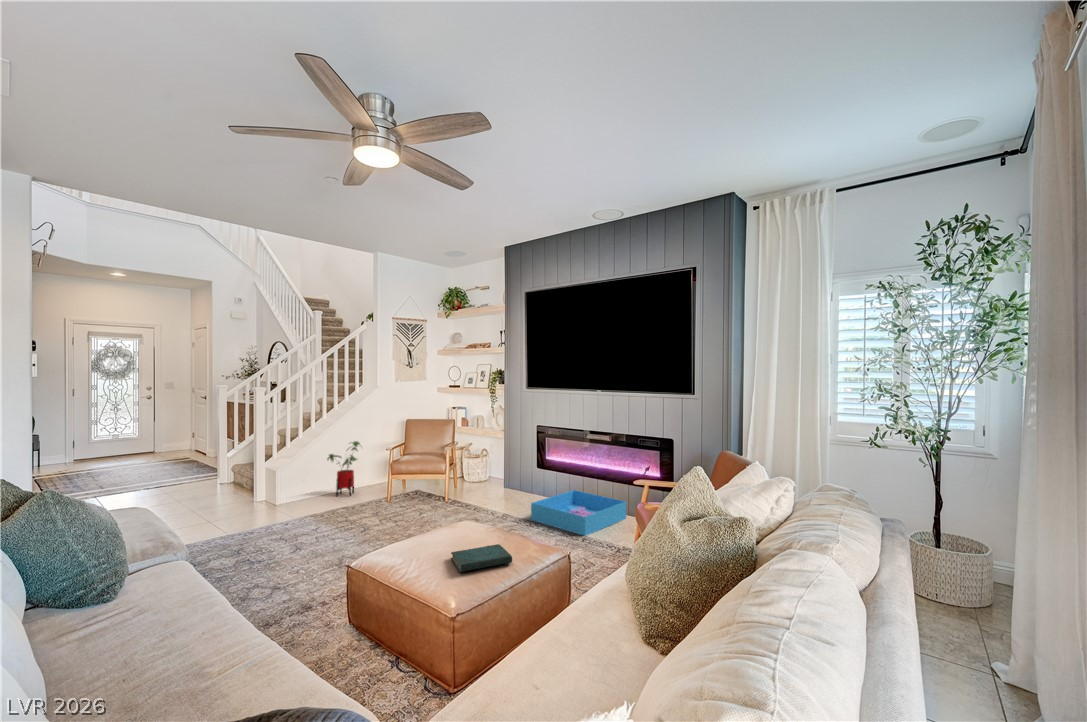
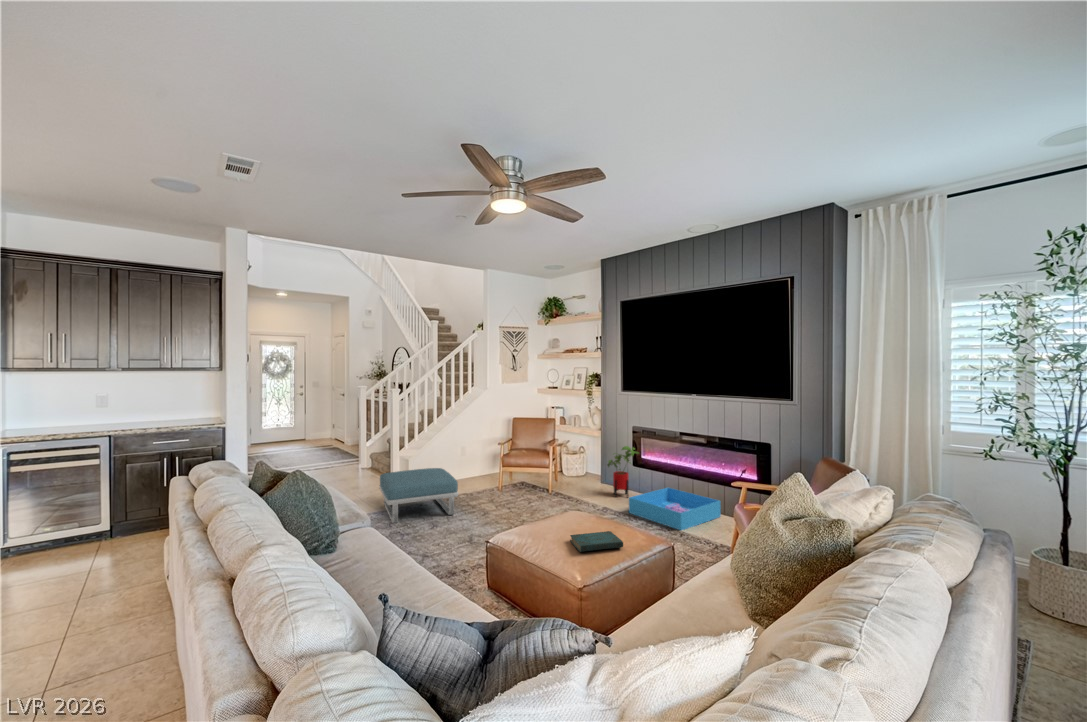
house plant: present [328,441,360,496] -> present [608,446,638,497]
footstool: none [233,480,332,550] -> present [379,468,458,523]

